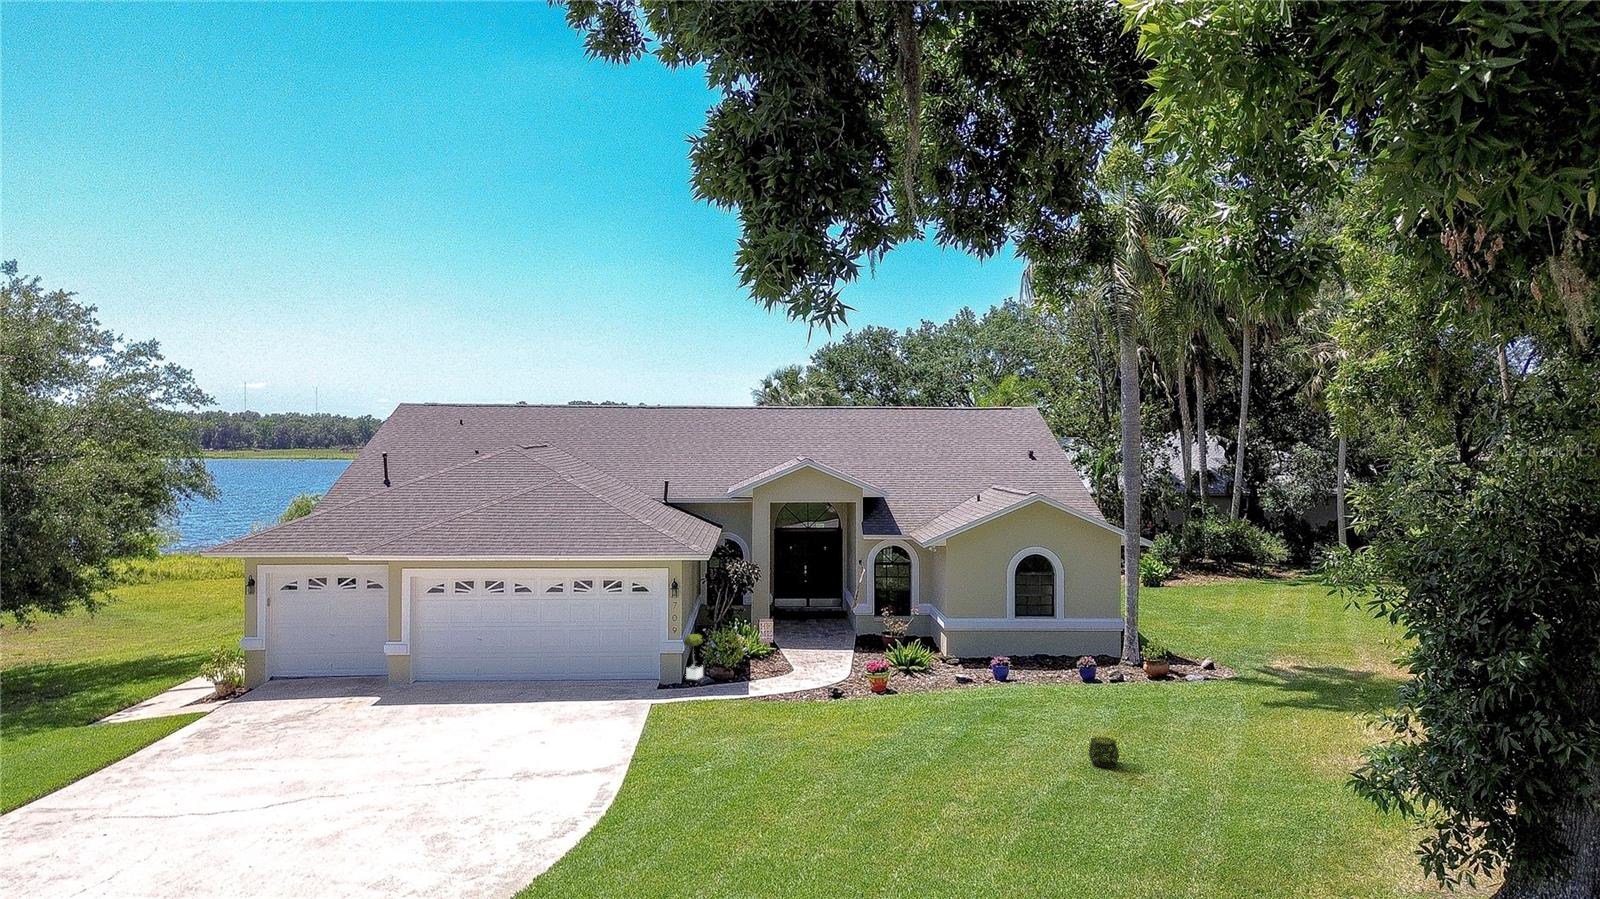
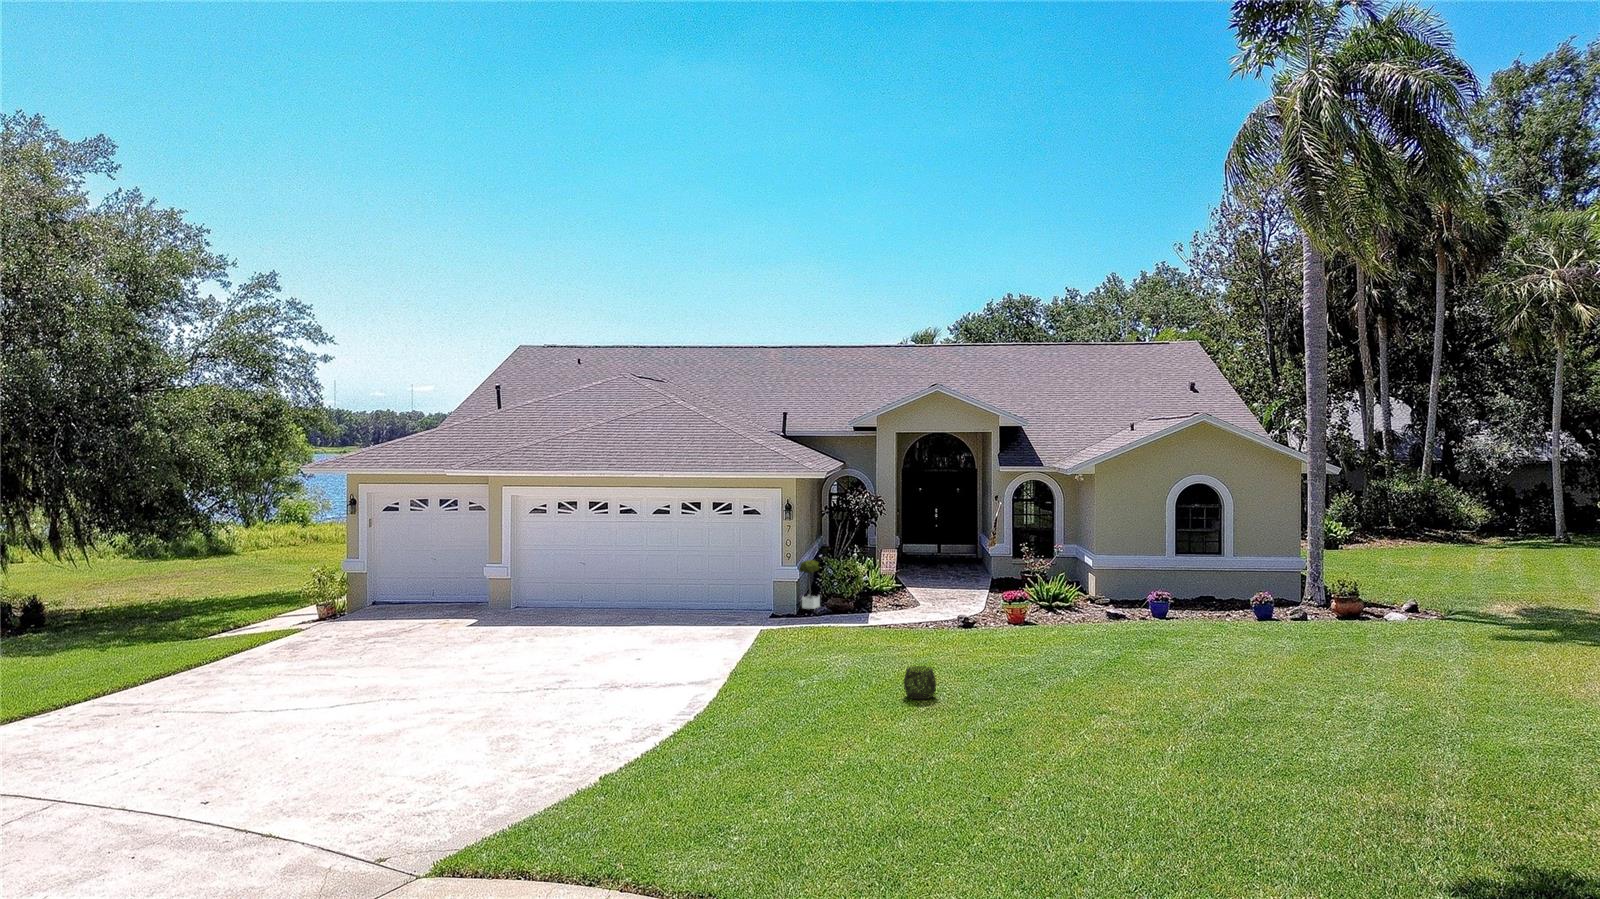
woven basket: present [1089,737,1119,768] -> present [904,666,936,700]

